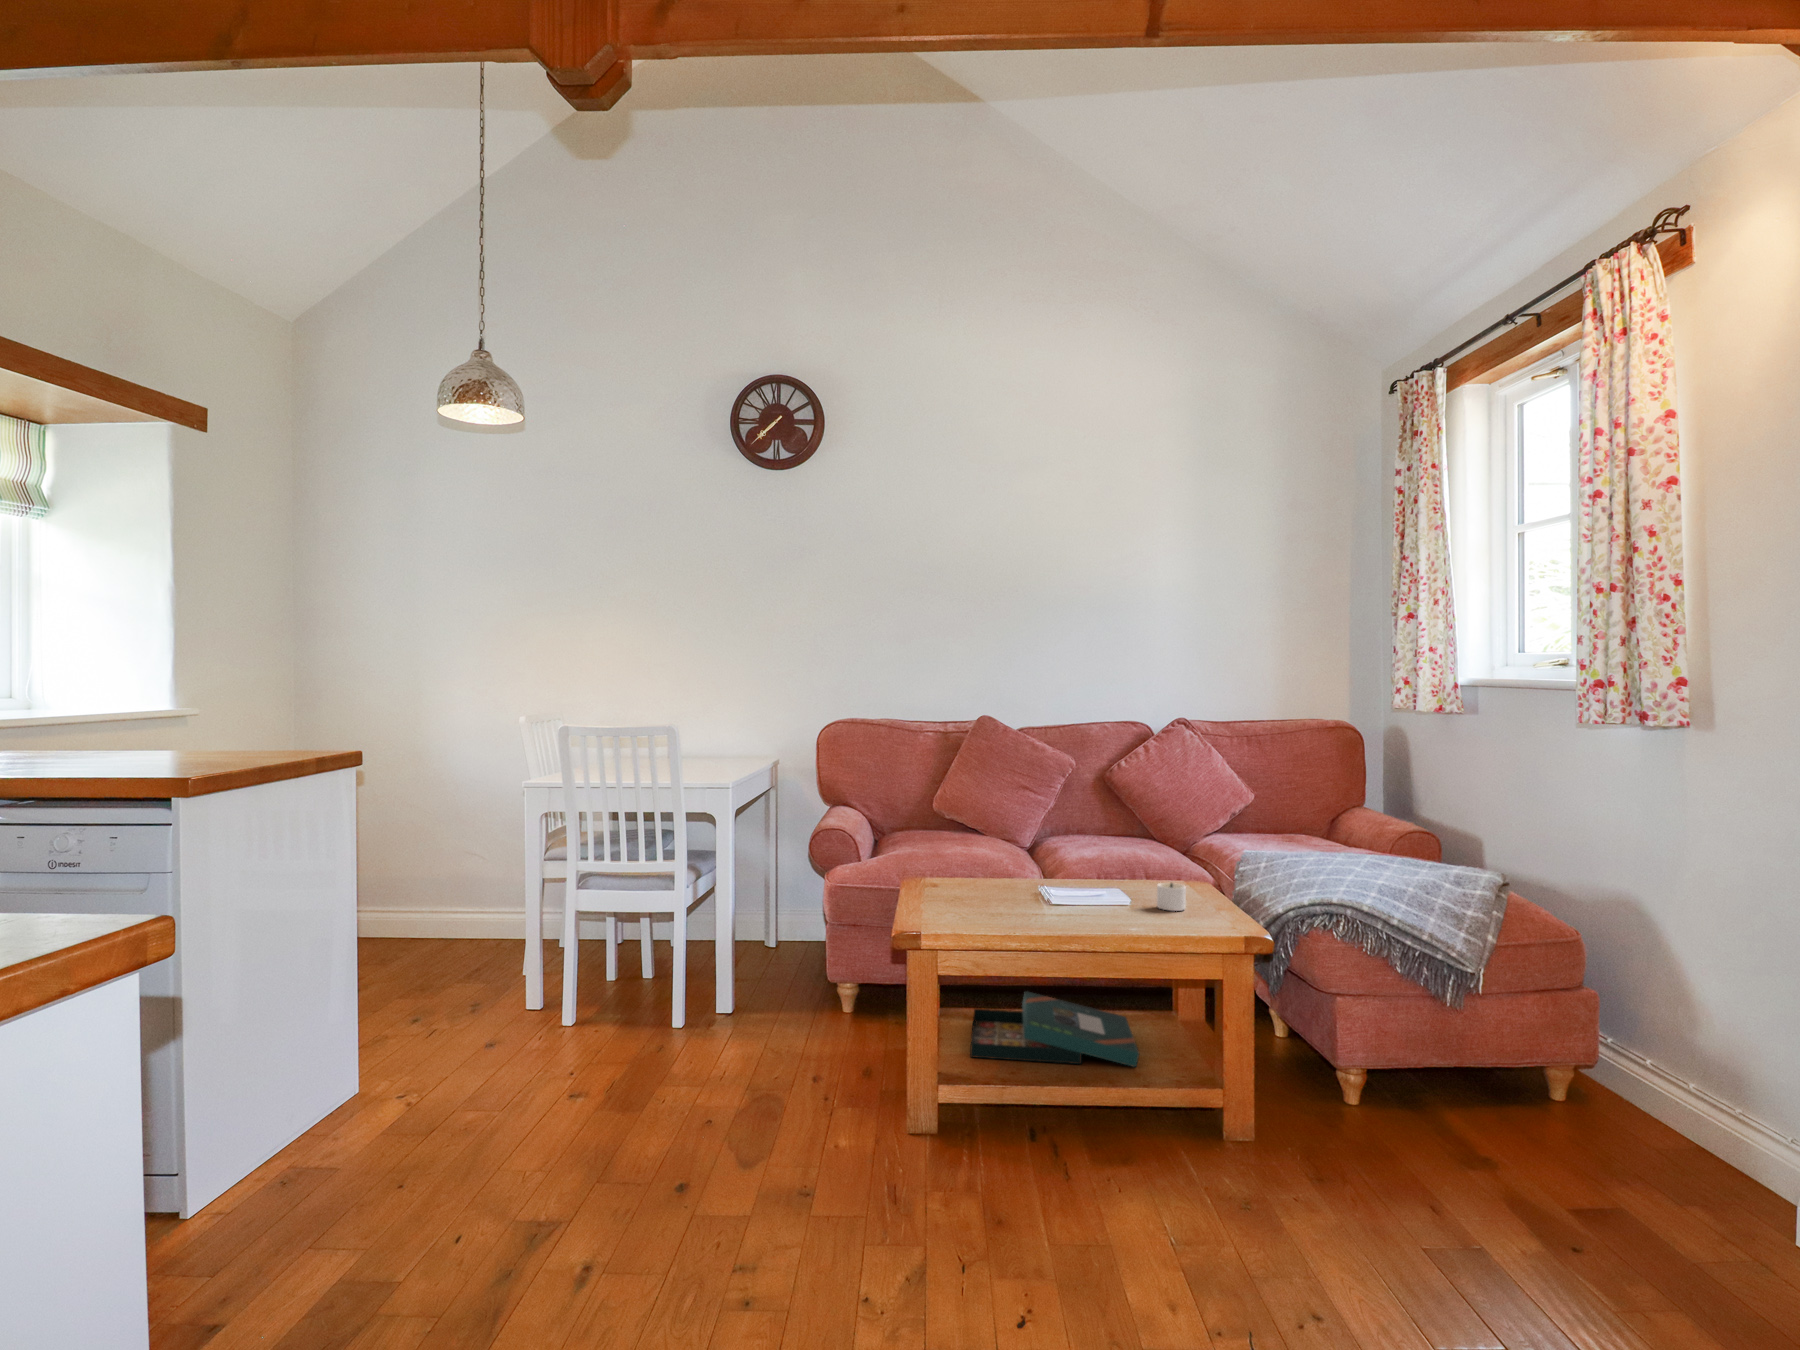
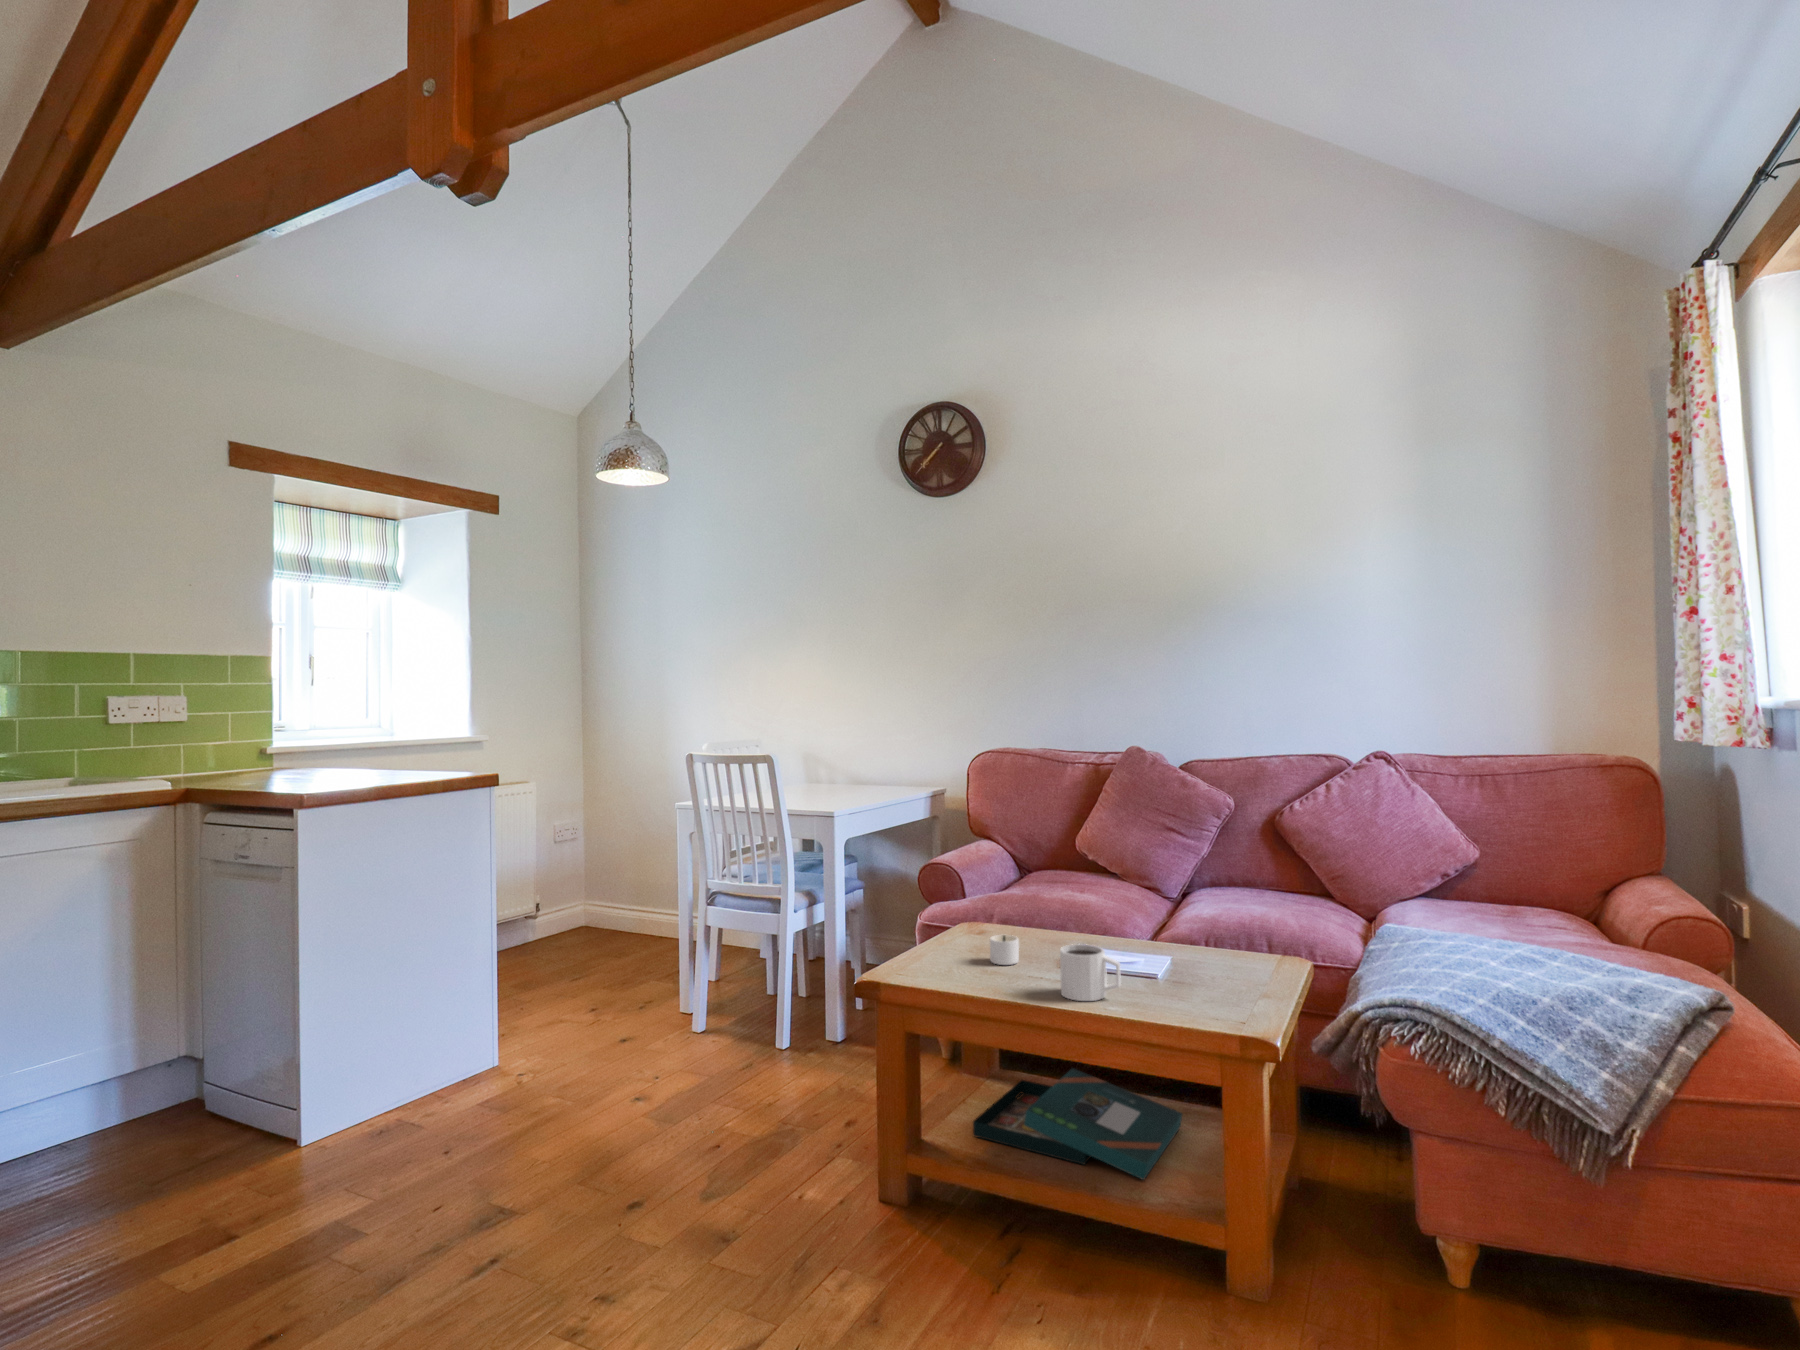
mug: none [1080,868,1133,915] -> present [1060,944,1121,1001]
candle: present [1157,883,1186,911] -> present [990,935,1019,965]

